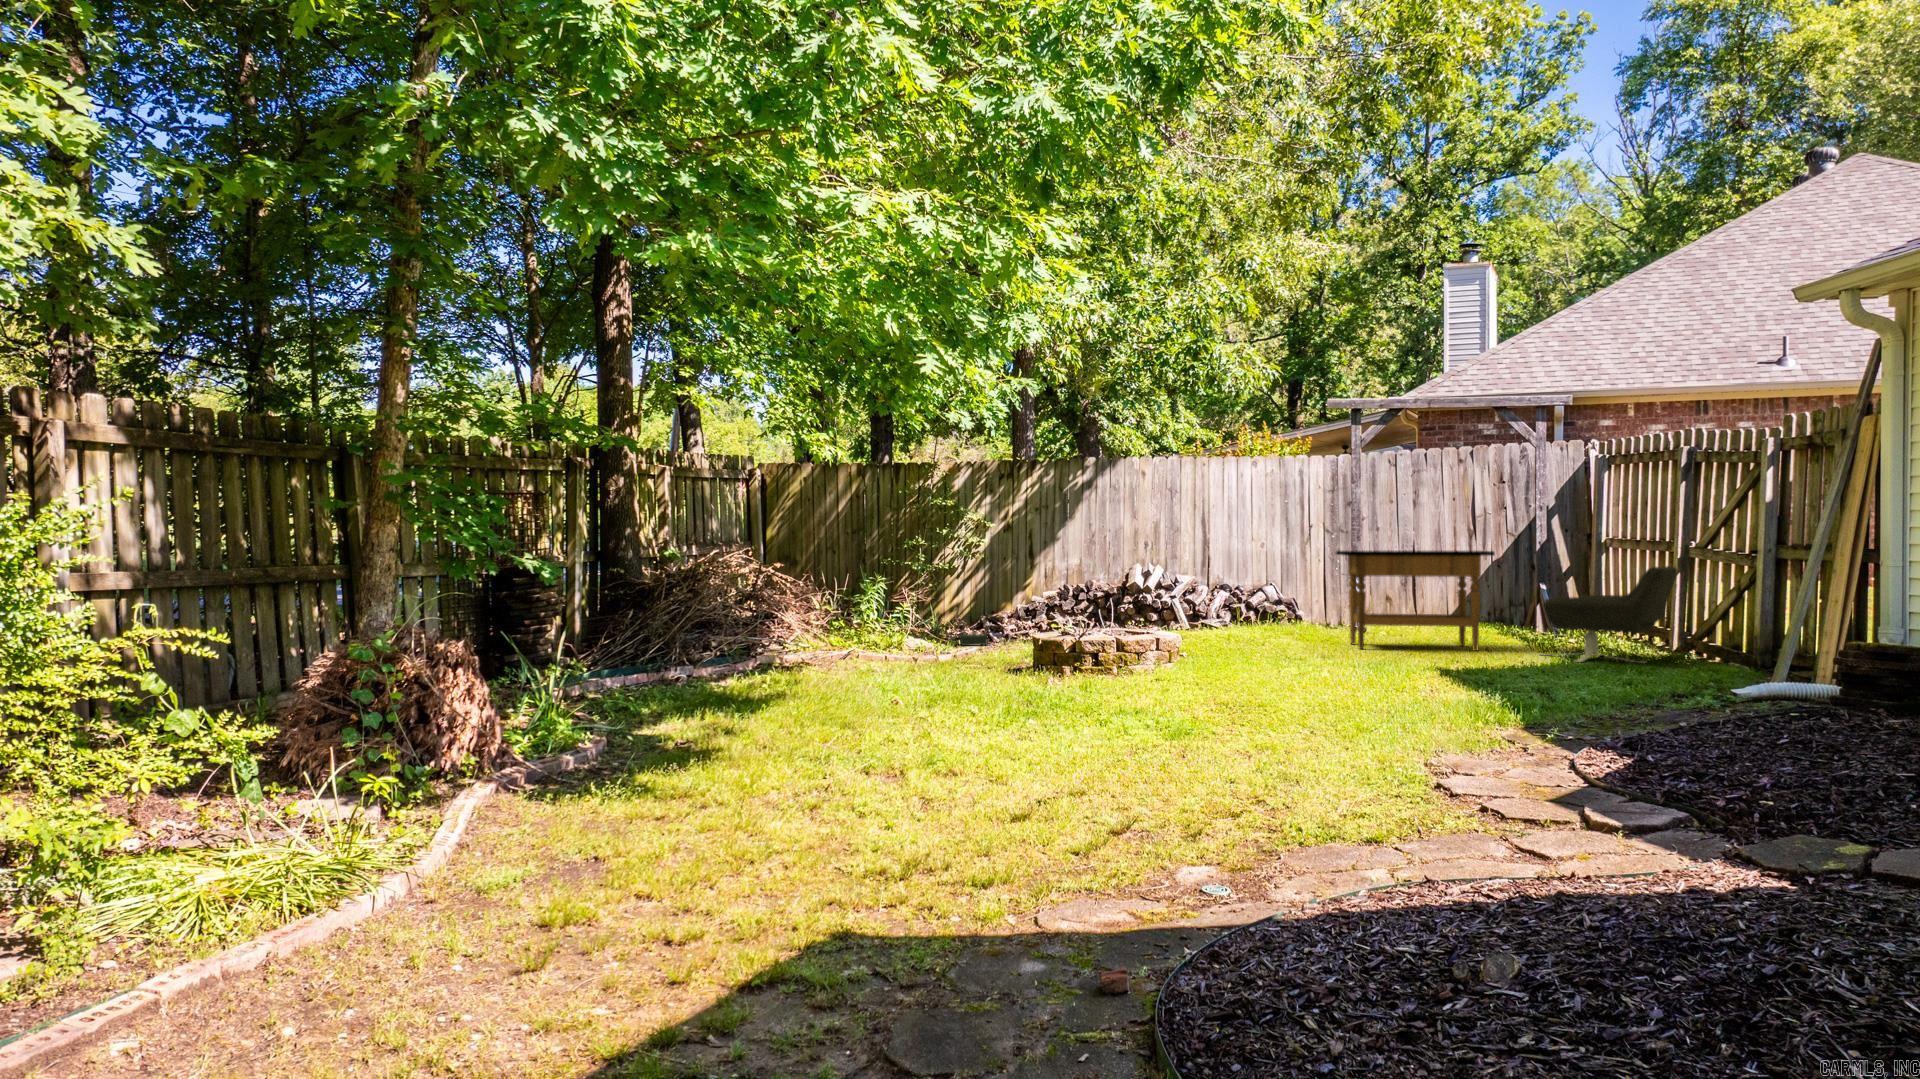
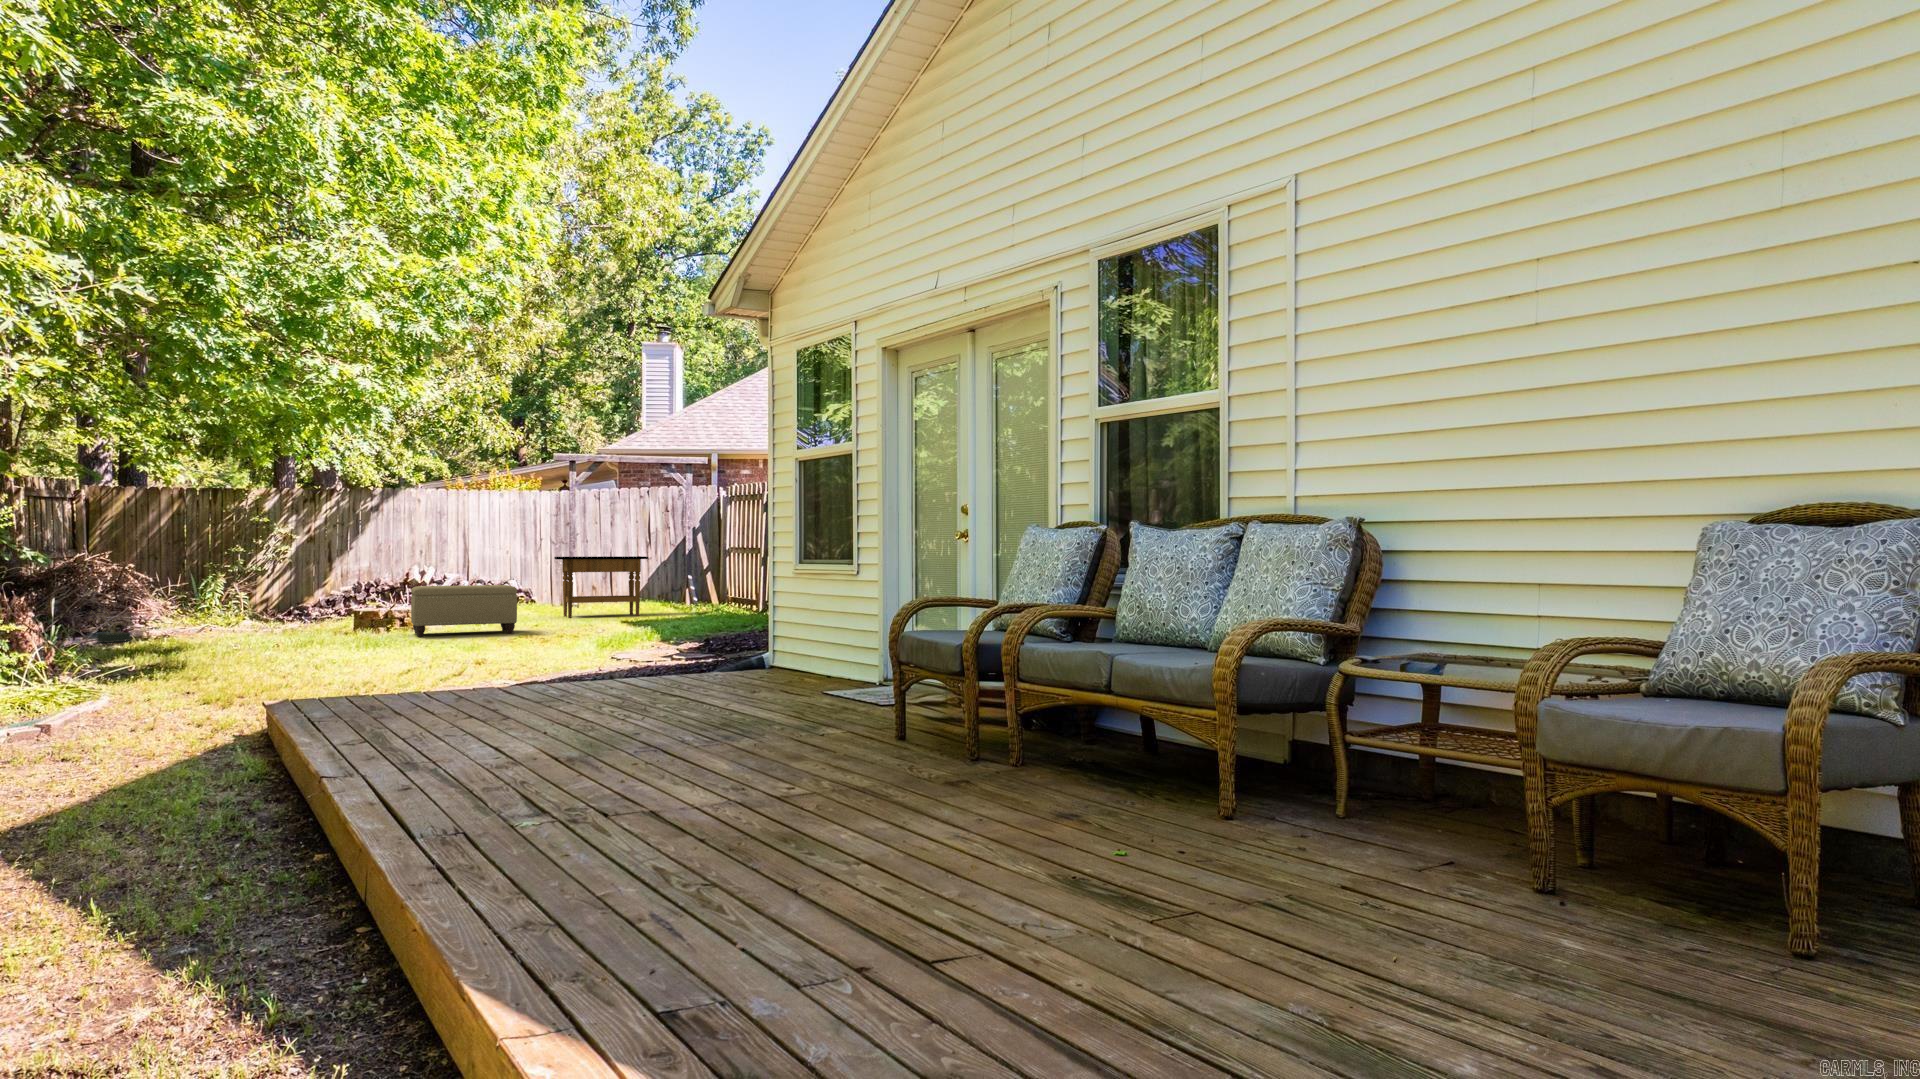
lounge chair: present [1543,566,1677,662] -> none [671,564,740,617]
ottoman: none [1105,601,1271,690] -> present [411,585,517,637]
decorative plant: present [952,608,989,646] -> present [90,611,132,643]

